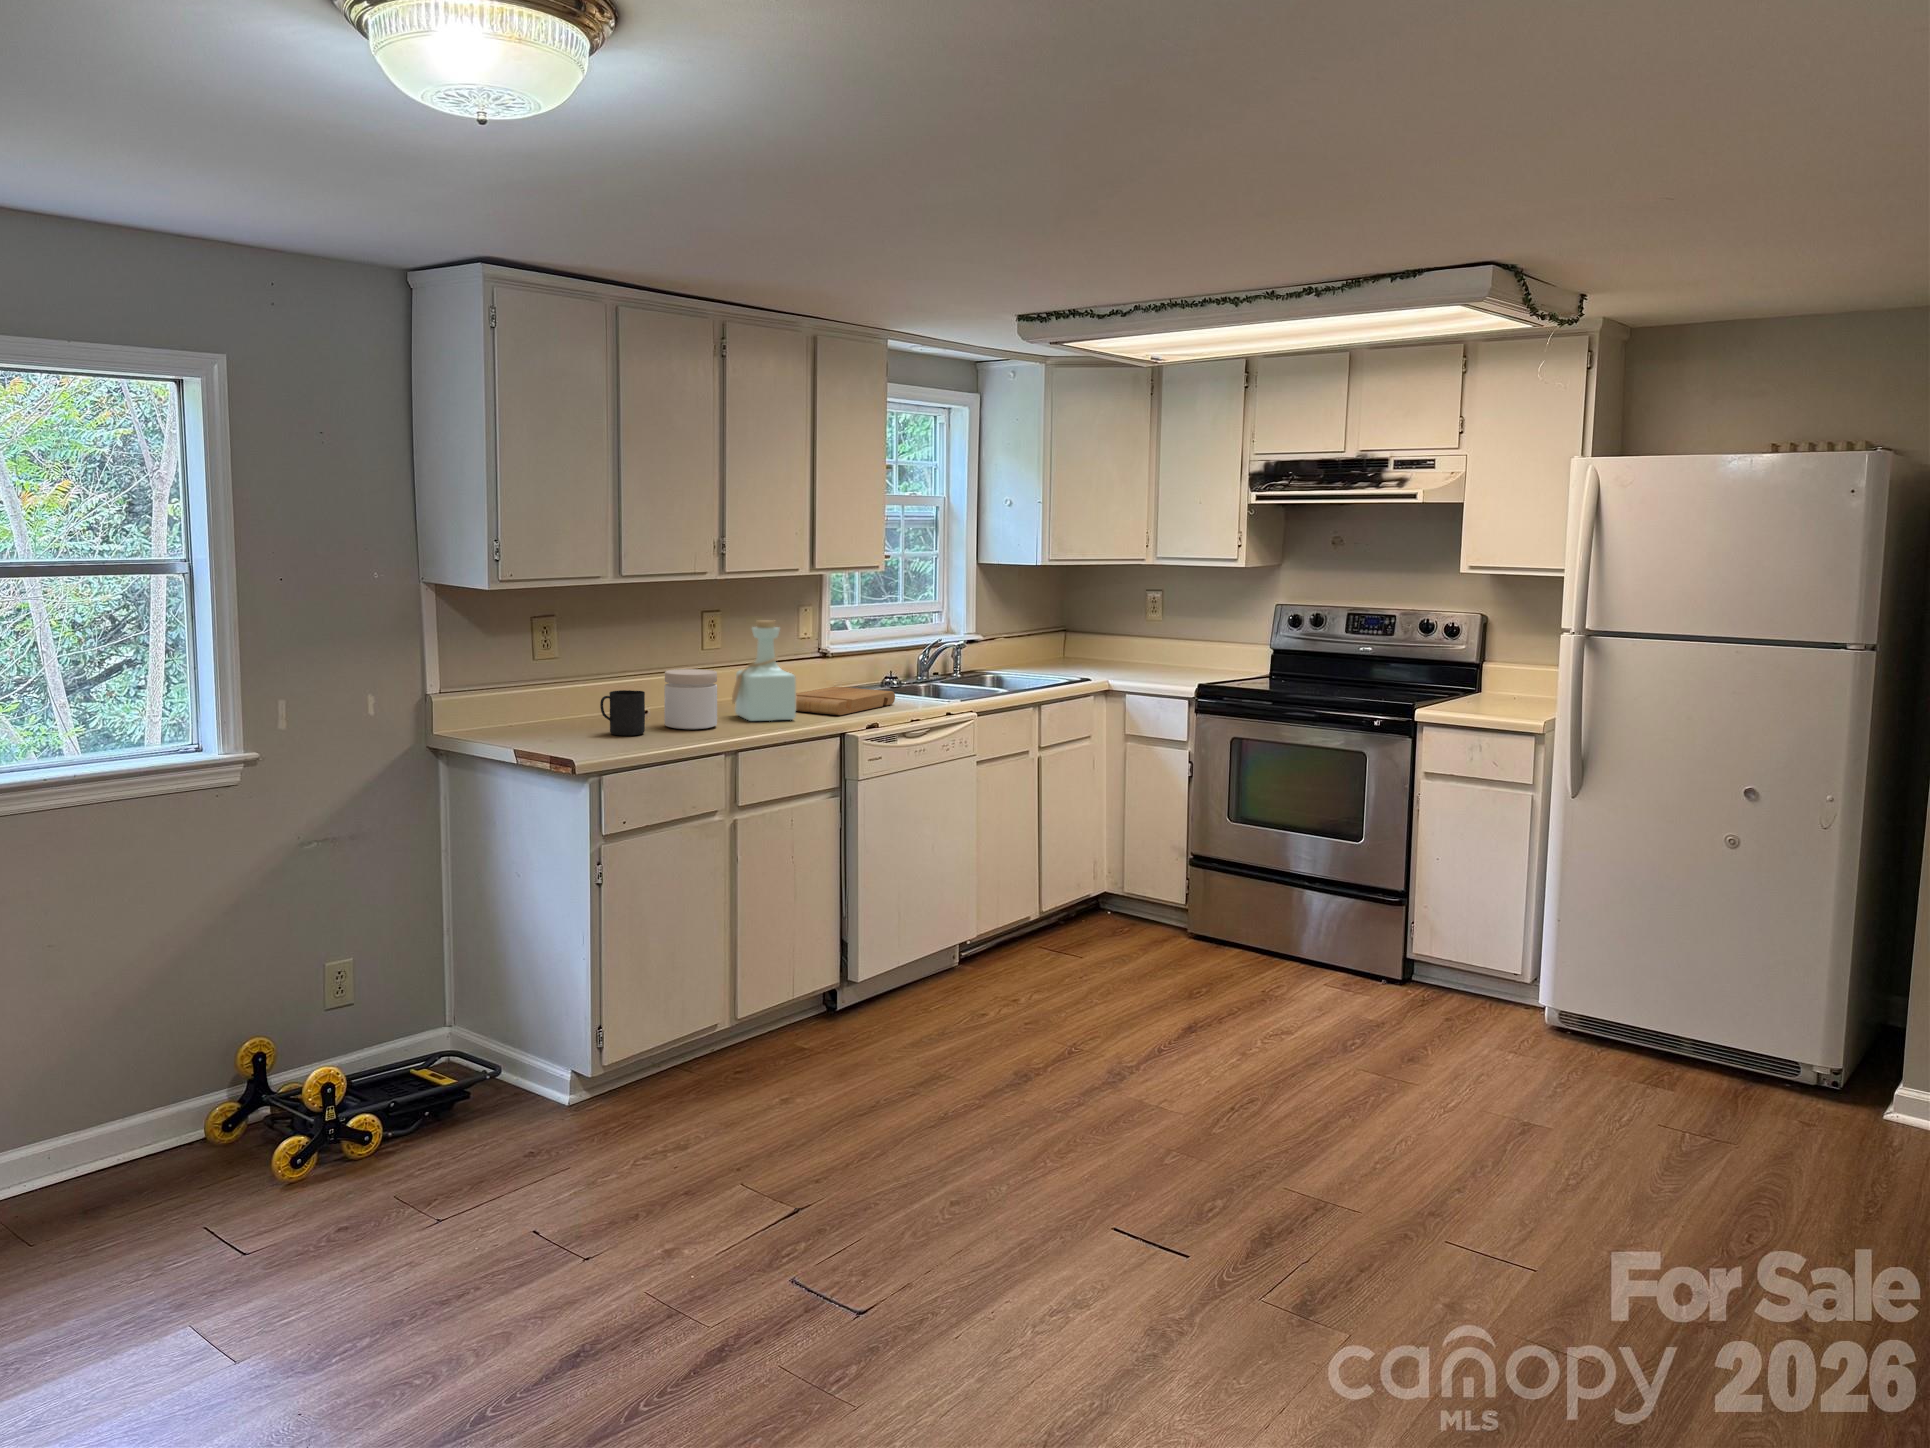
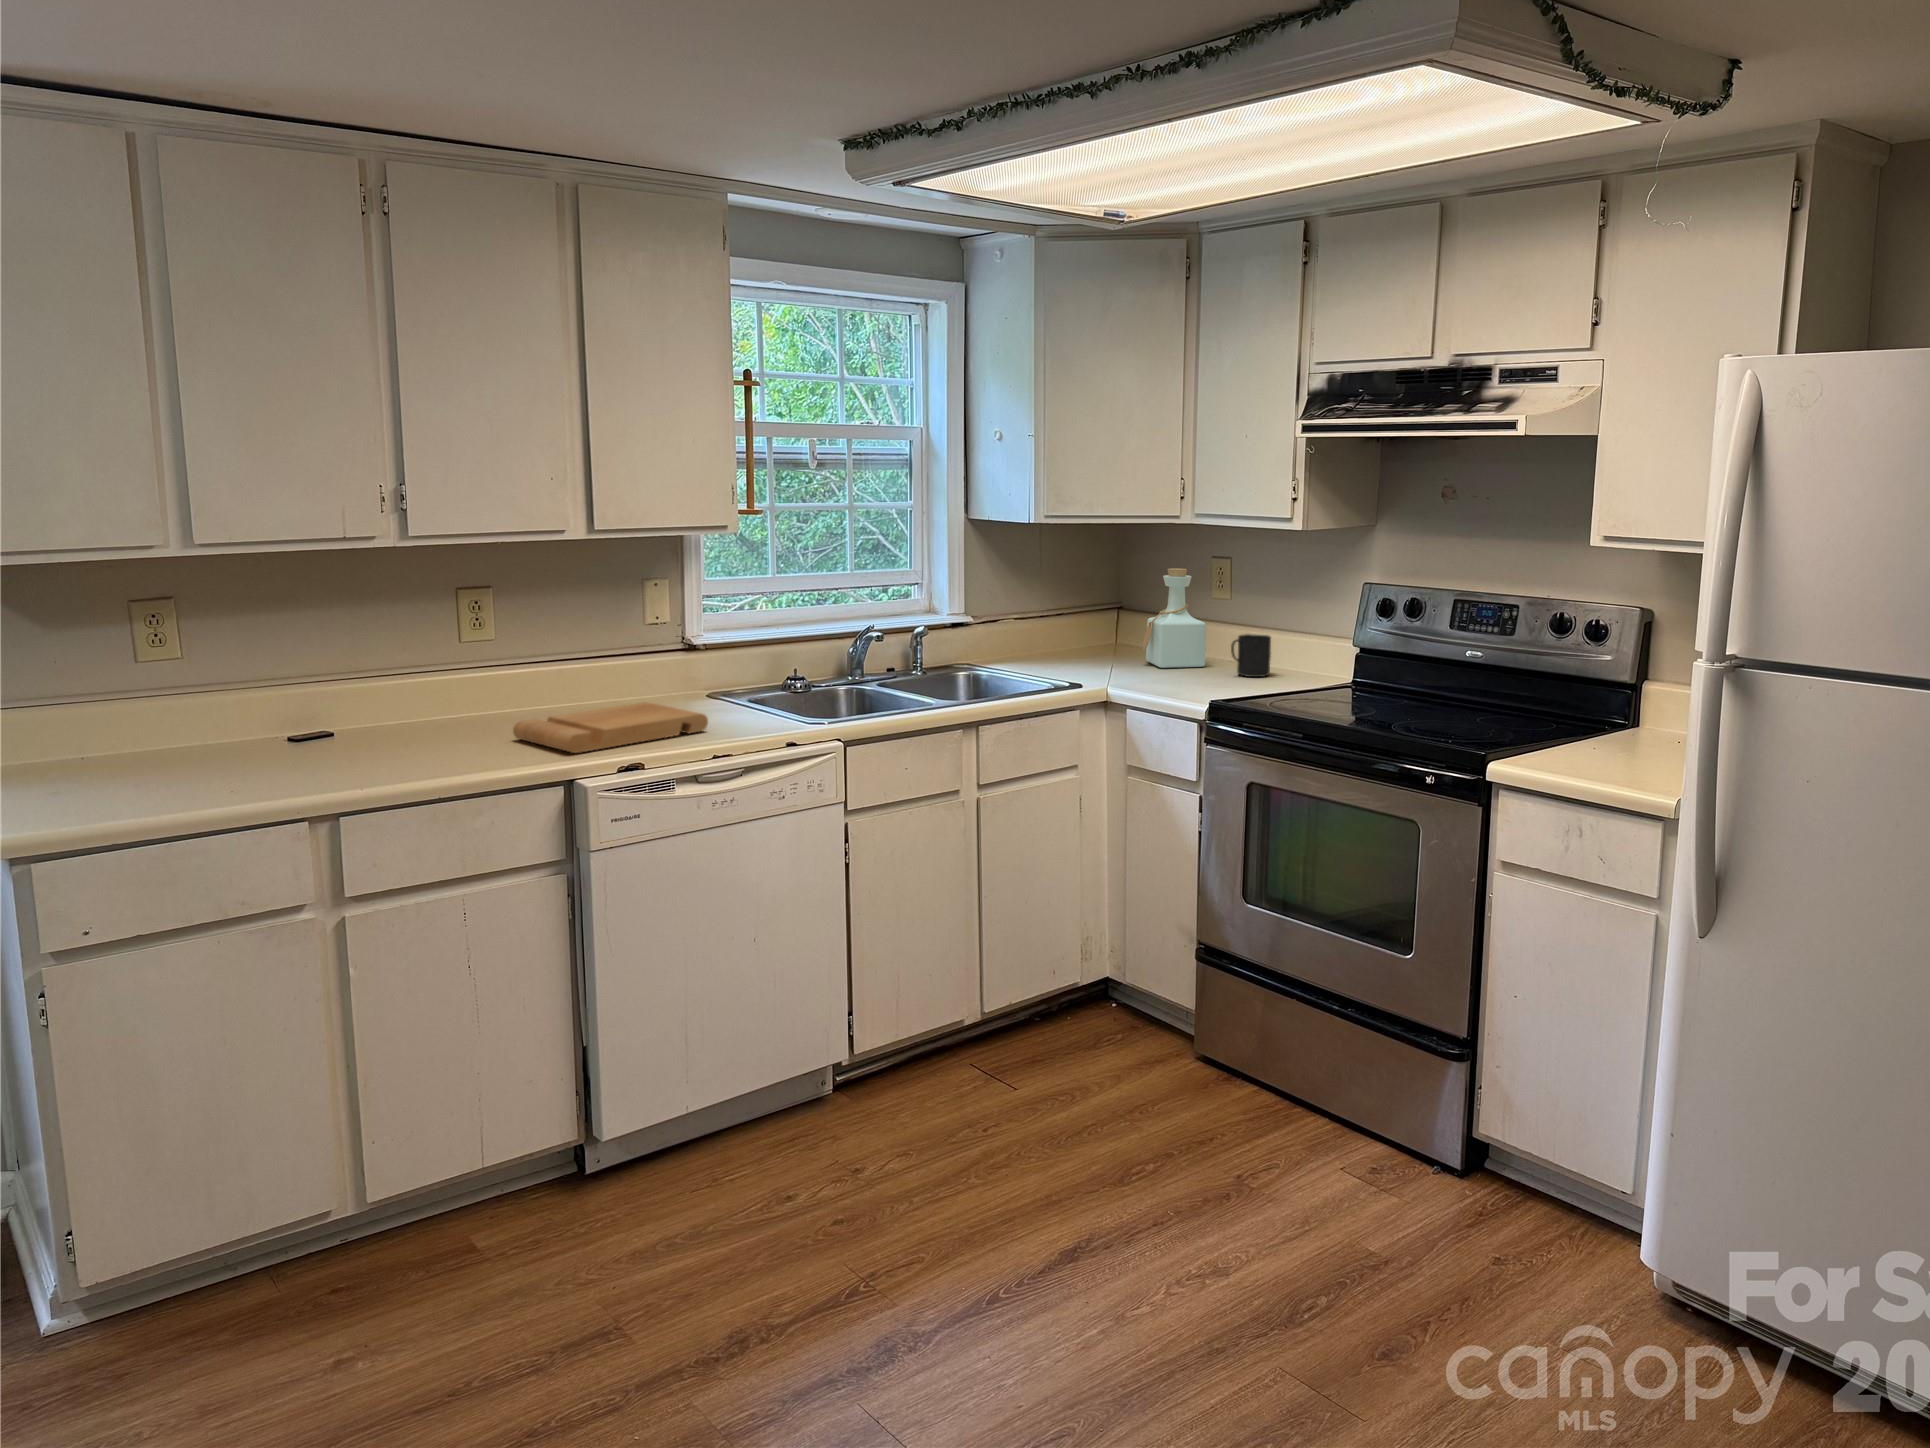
bottle: present [732,620,796,721] -> present [1143,568,1206,668]
jar: present [664,669,717,729] -> none [258,689,348,779]
mug: present [600,690,645,736] -> present [1231,634,1271,677]

